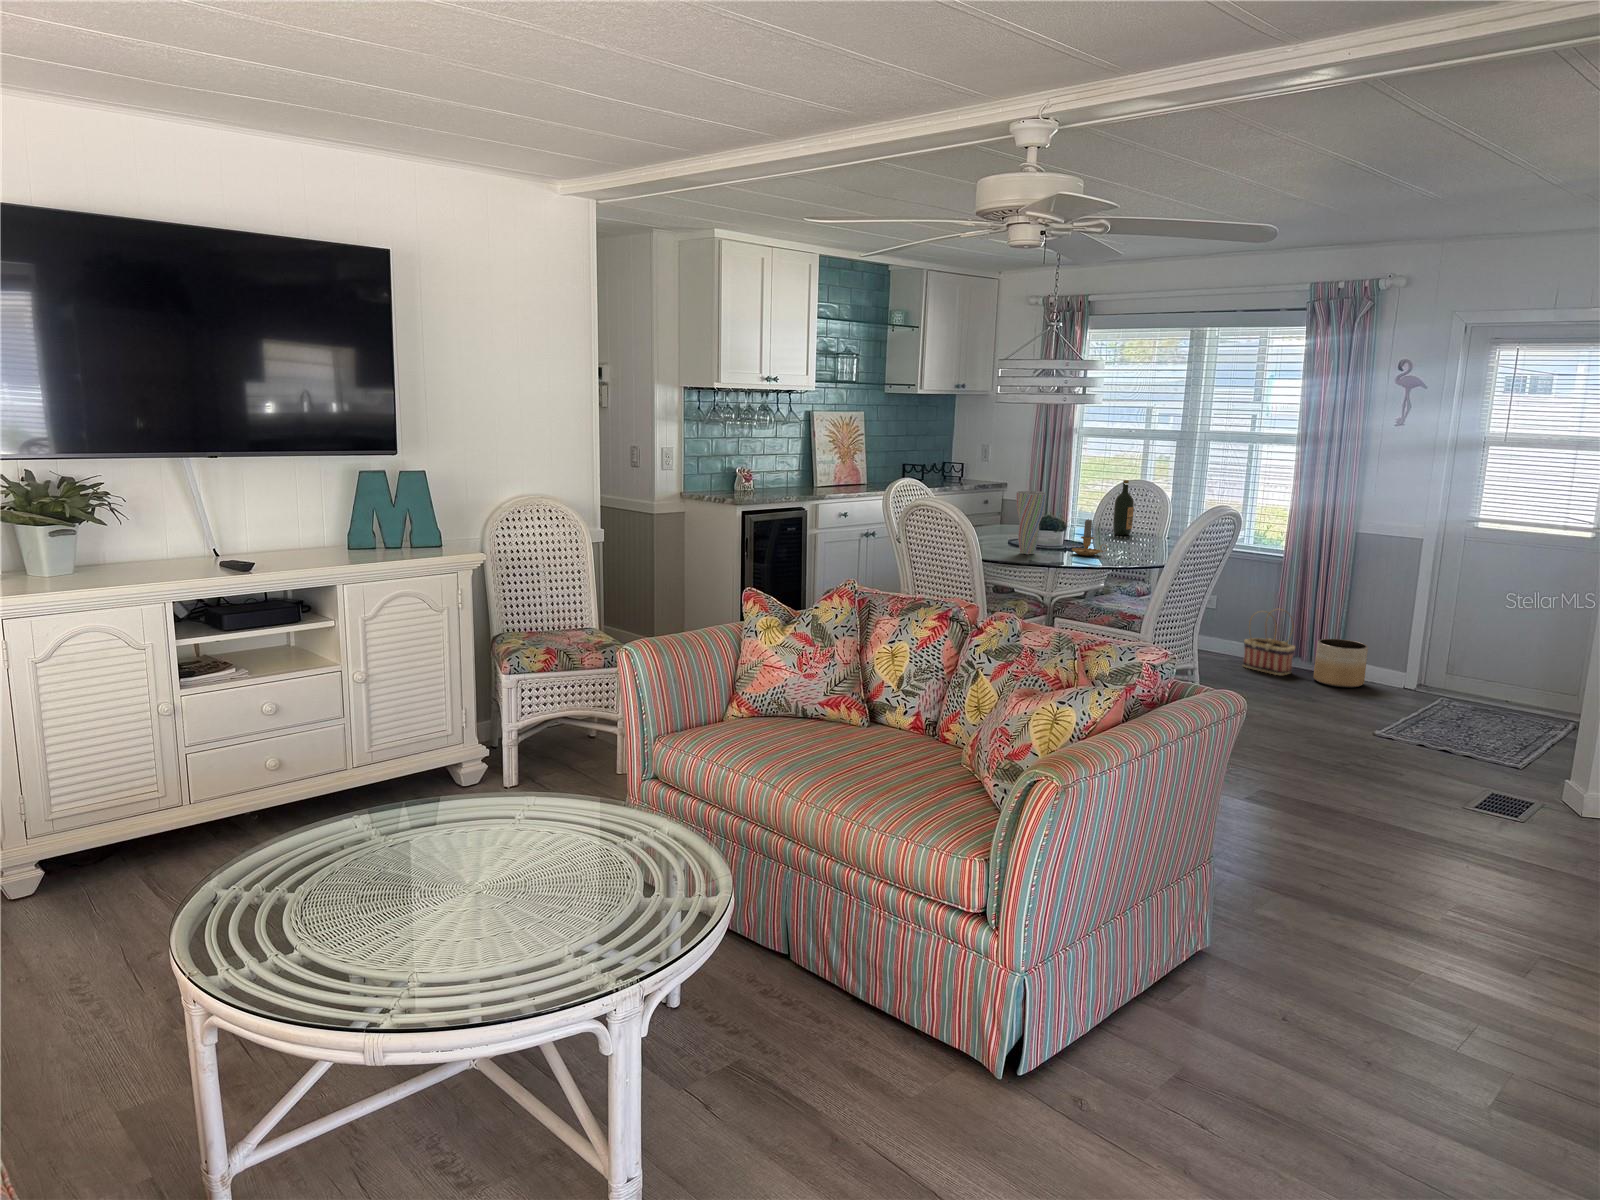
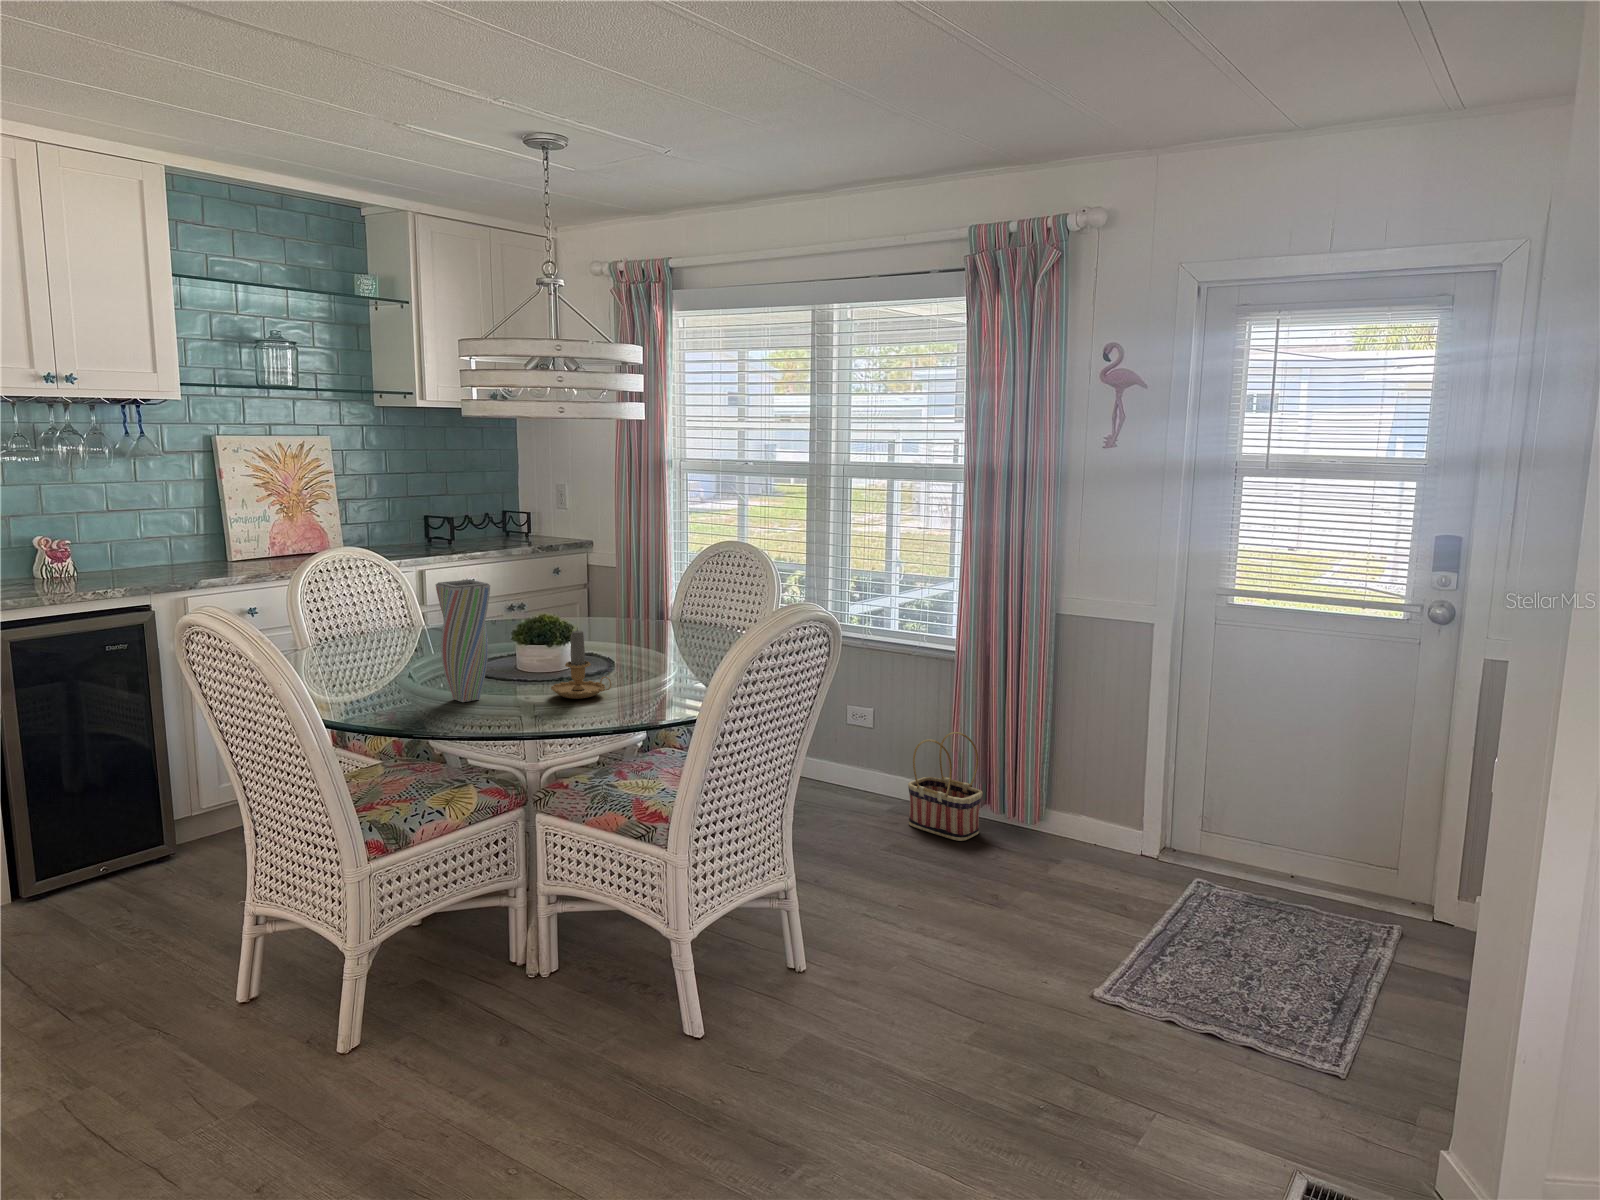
wine bottle: present [1113,480,1134,535] -> none [681,543,712,635]
planter: present [1313,639,1368,687] -> none [1010,778,1086,861]

